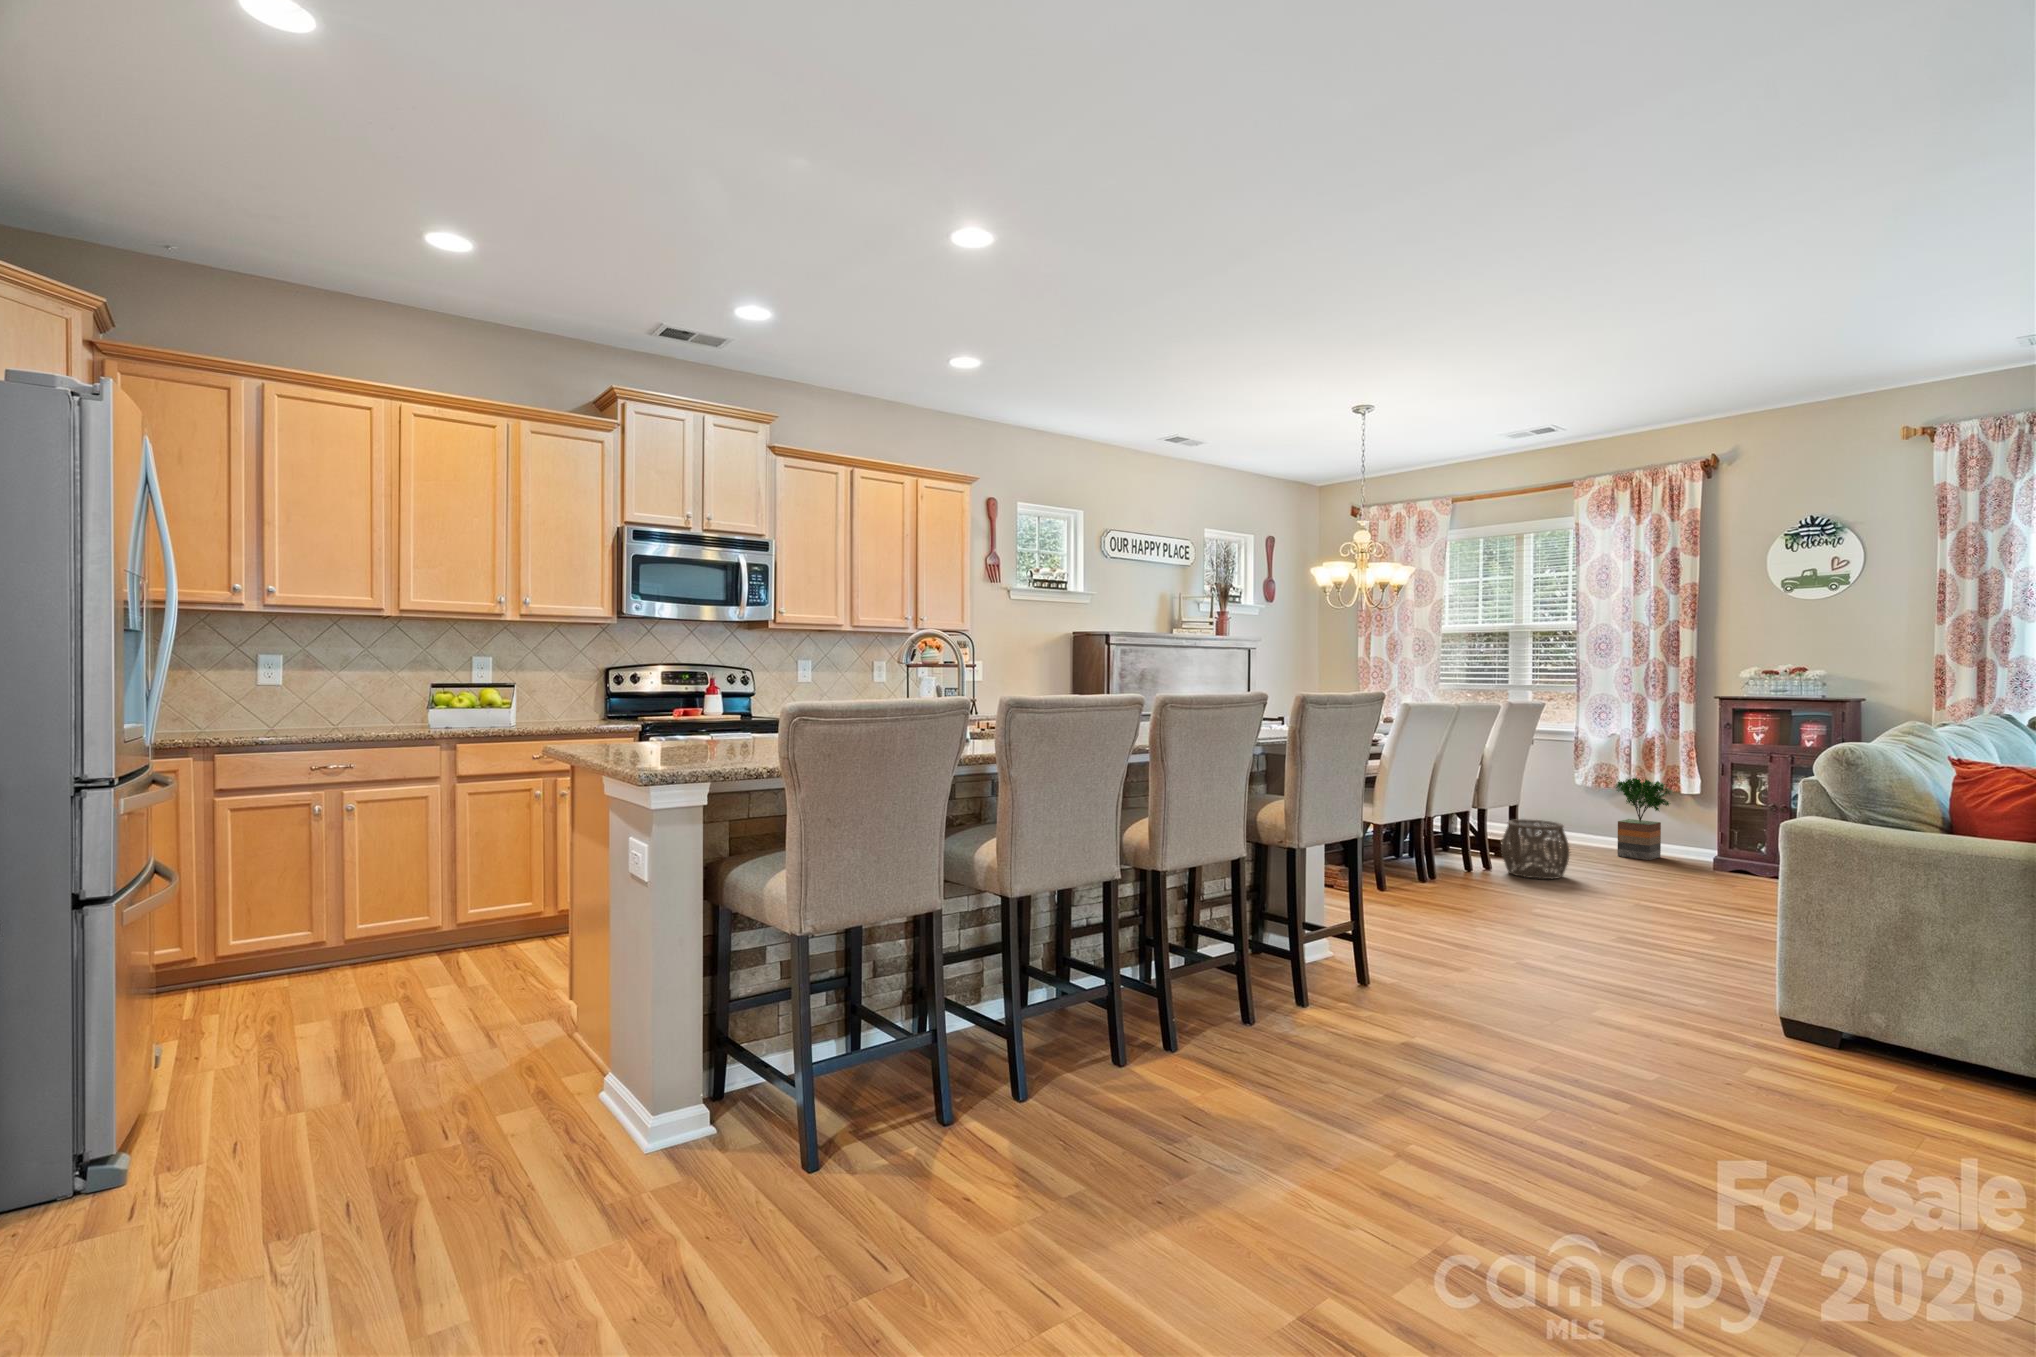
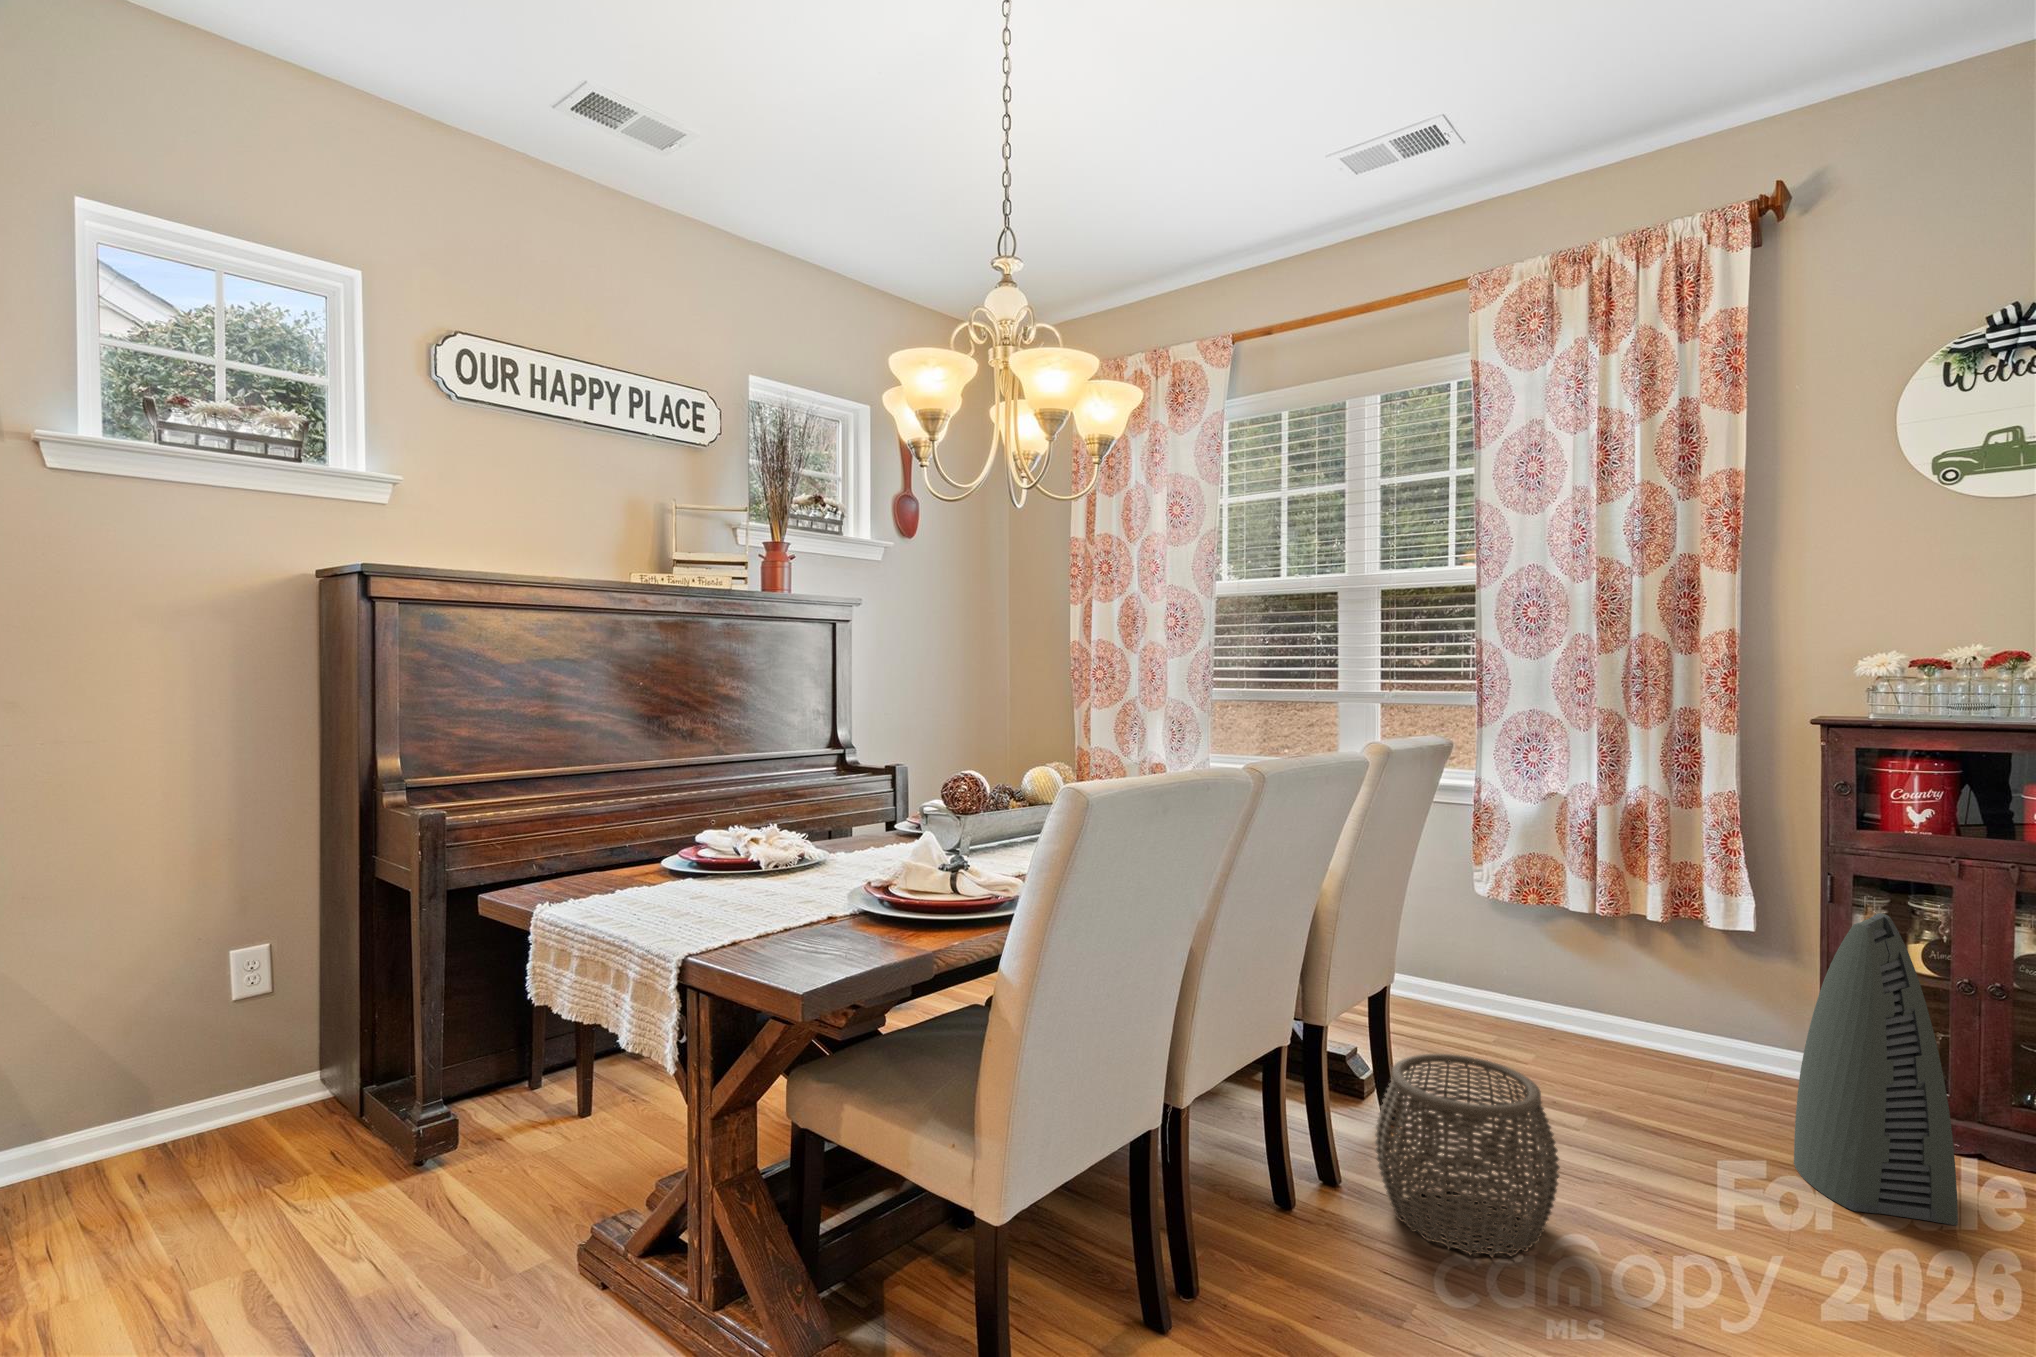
air purifier: none [1687,772,1740,885] -> present [1794,913,1958,1225]
potted tree: present [1615,778,1672,860] -> none [1565,892,1703,1086]

